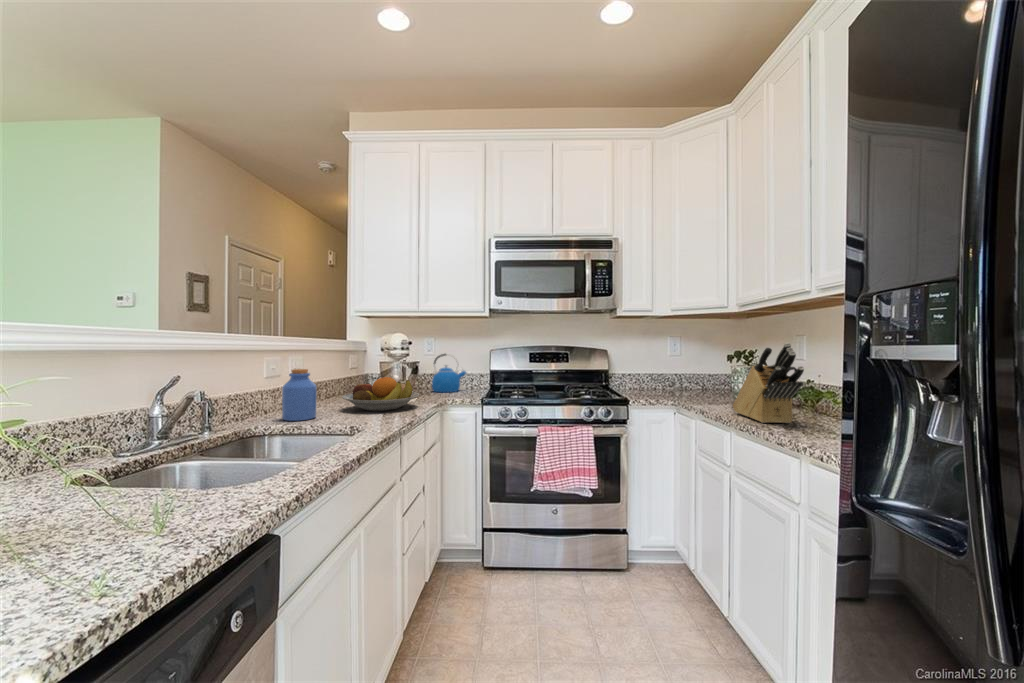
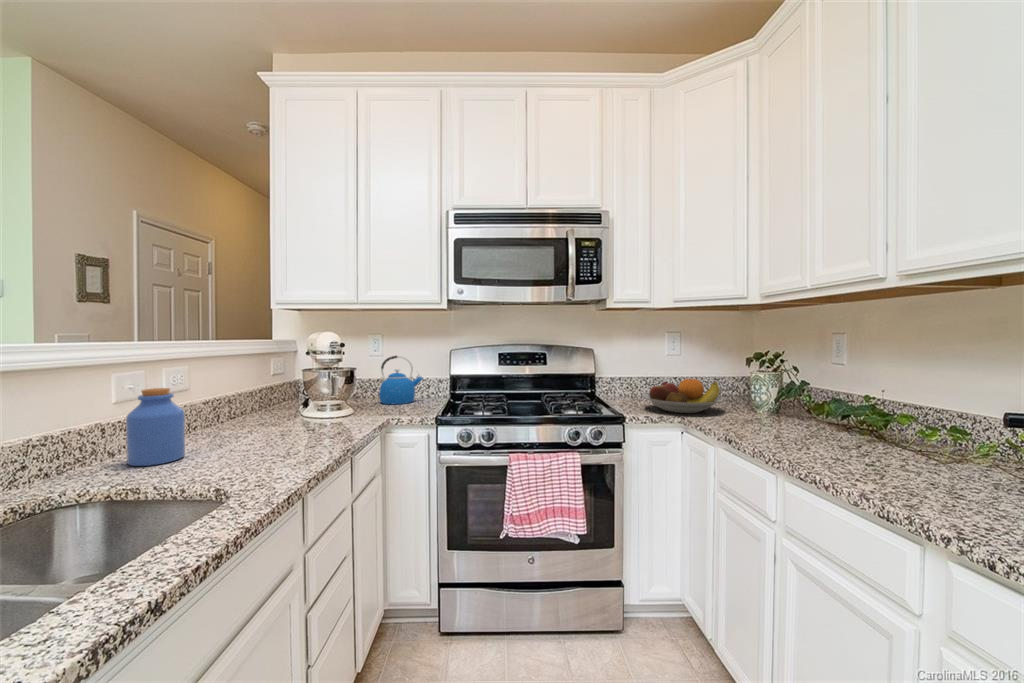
knife block: present [733,343,804,423] -> none [762,348,878,458]
fruit bowl: present [342,377,419,411] -> present [642,378,723,413]

